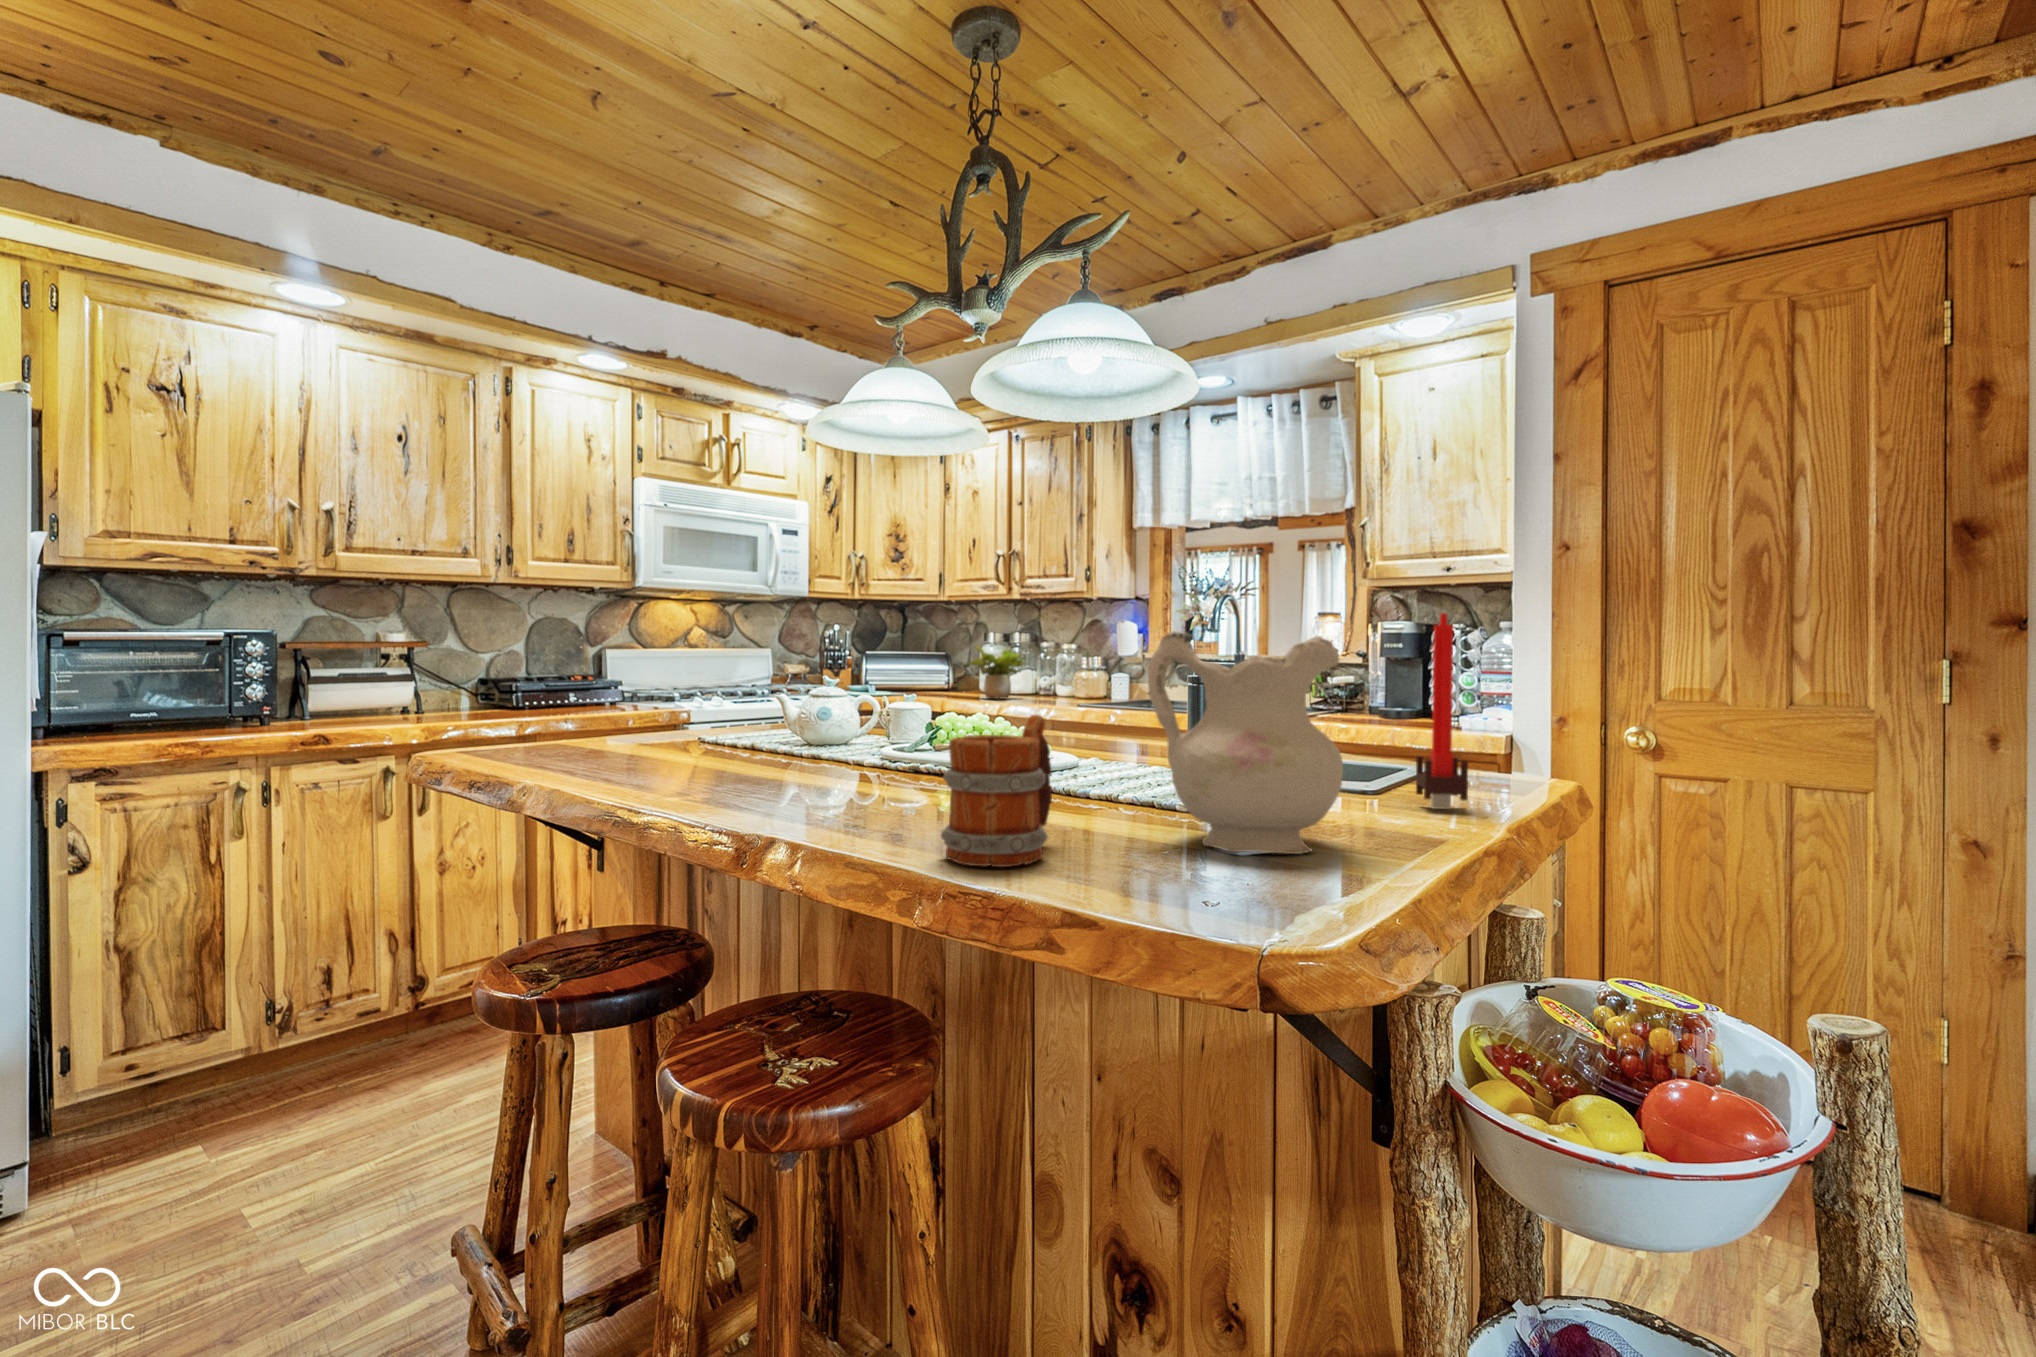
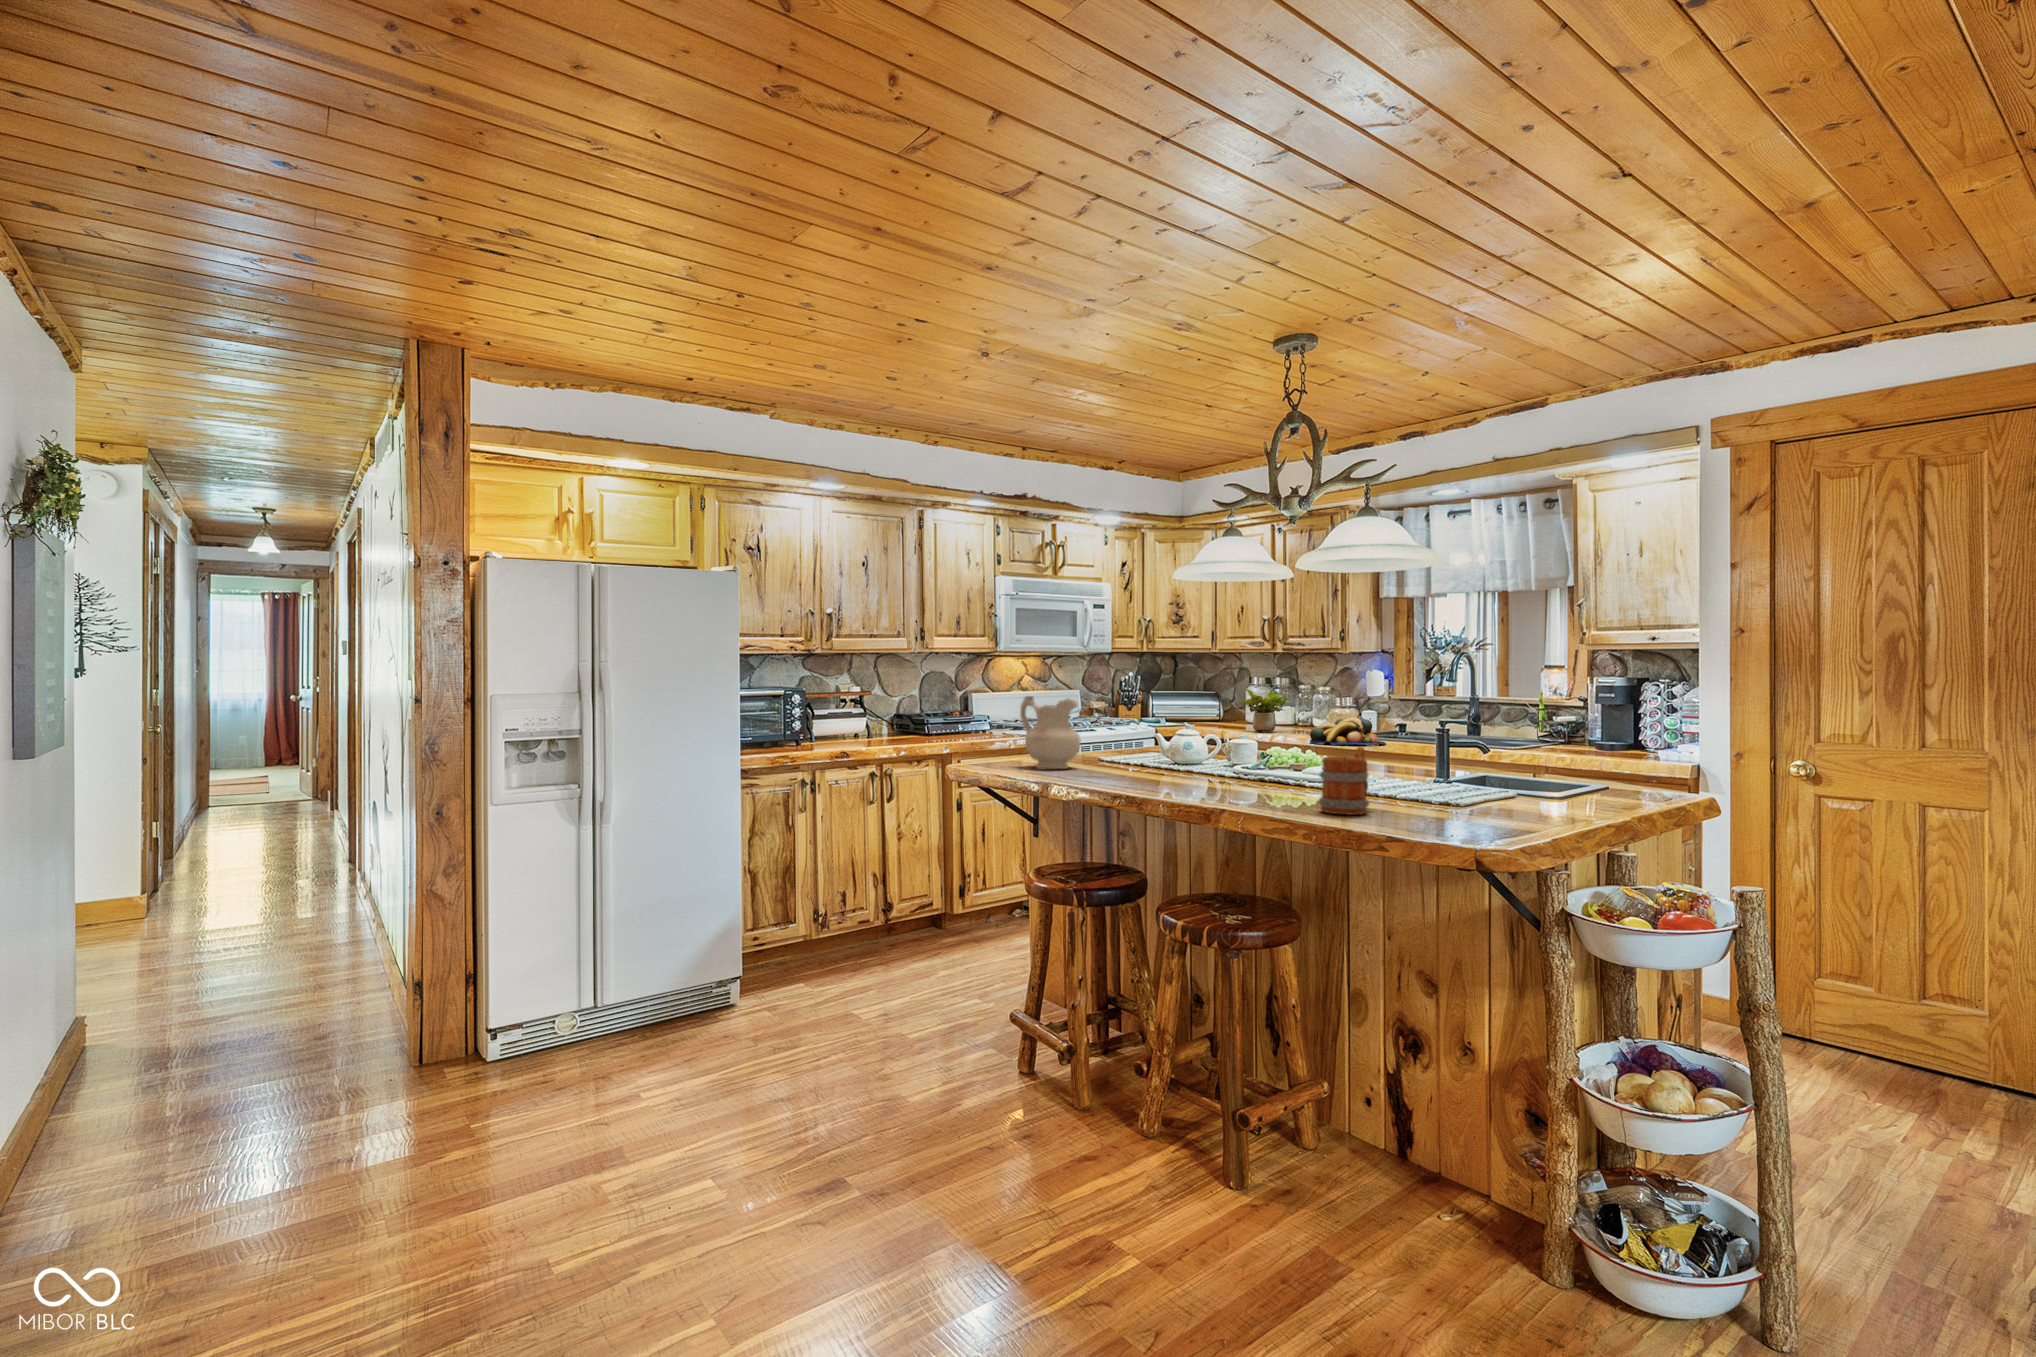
candle: present [1416,613,1468,809] -> none [1574,694,1603,804]
ceramic pitcher: present [1148,631,1343,854] -> present [1020,696,1081,769]
fruit bowl: none [1041,678,1136,714] -> present [1310,717,1386,745]

